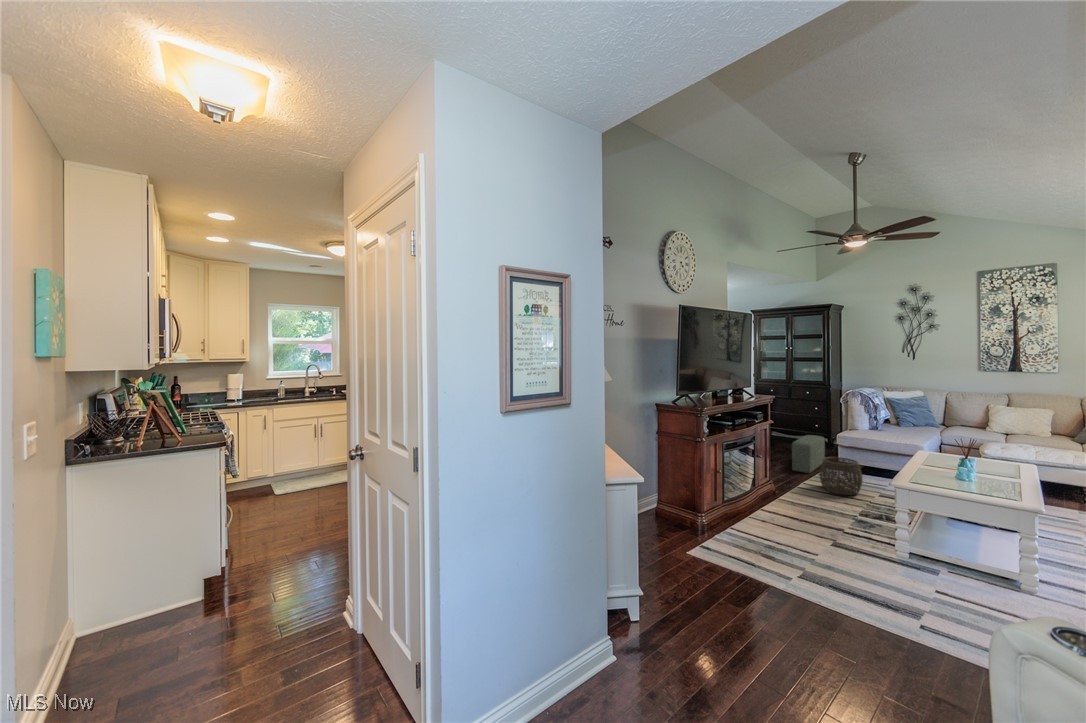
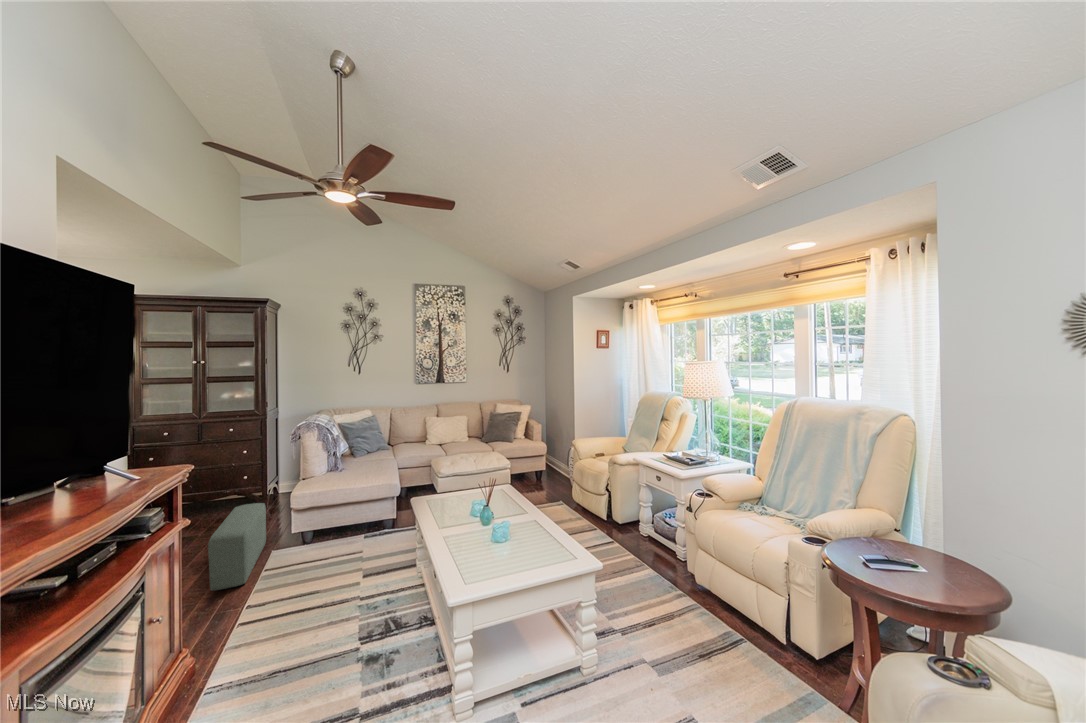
woven basket: present [819,457,863,495] -> none [266,545,338,625]

